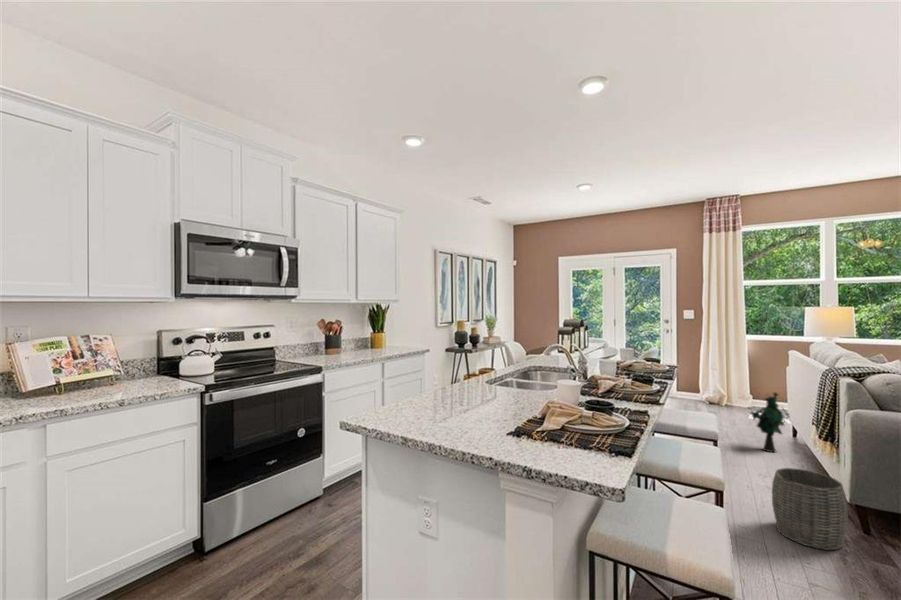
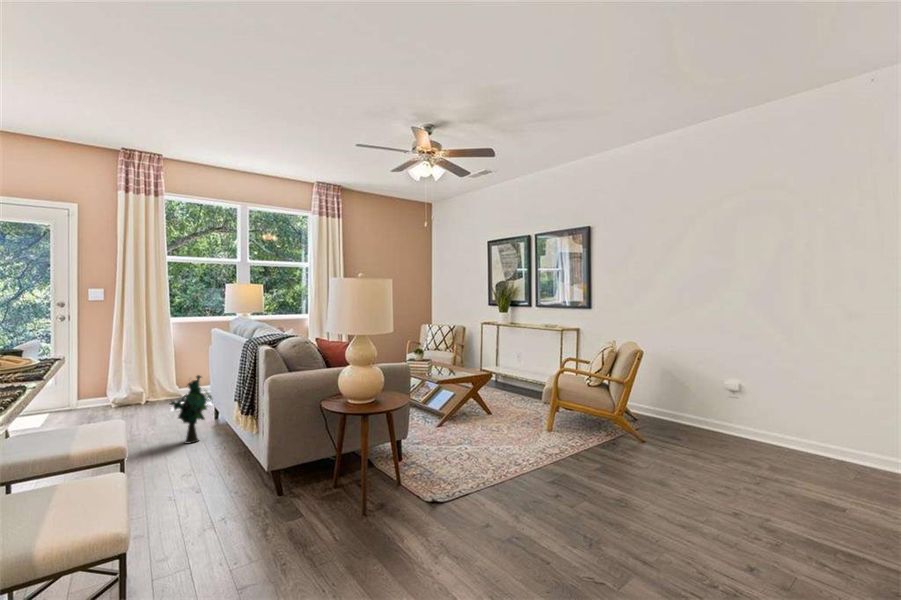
woven basket: present [772,468,848,550] -> none [193,453,267,544]

